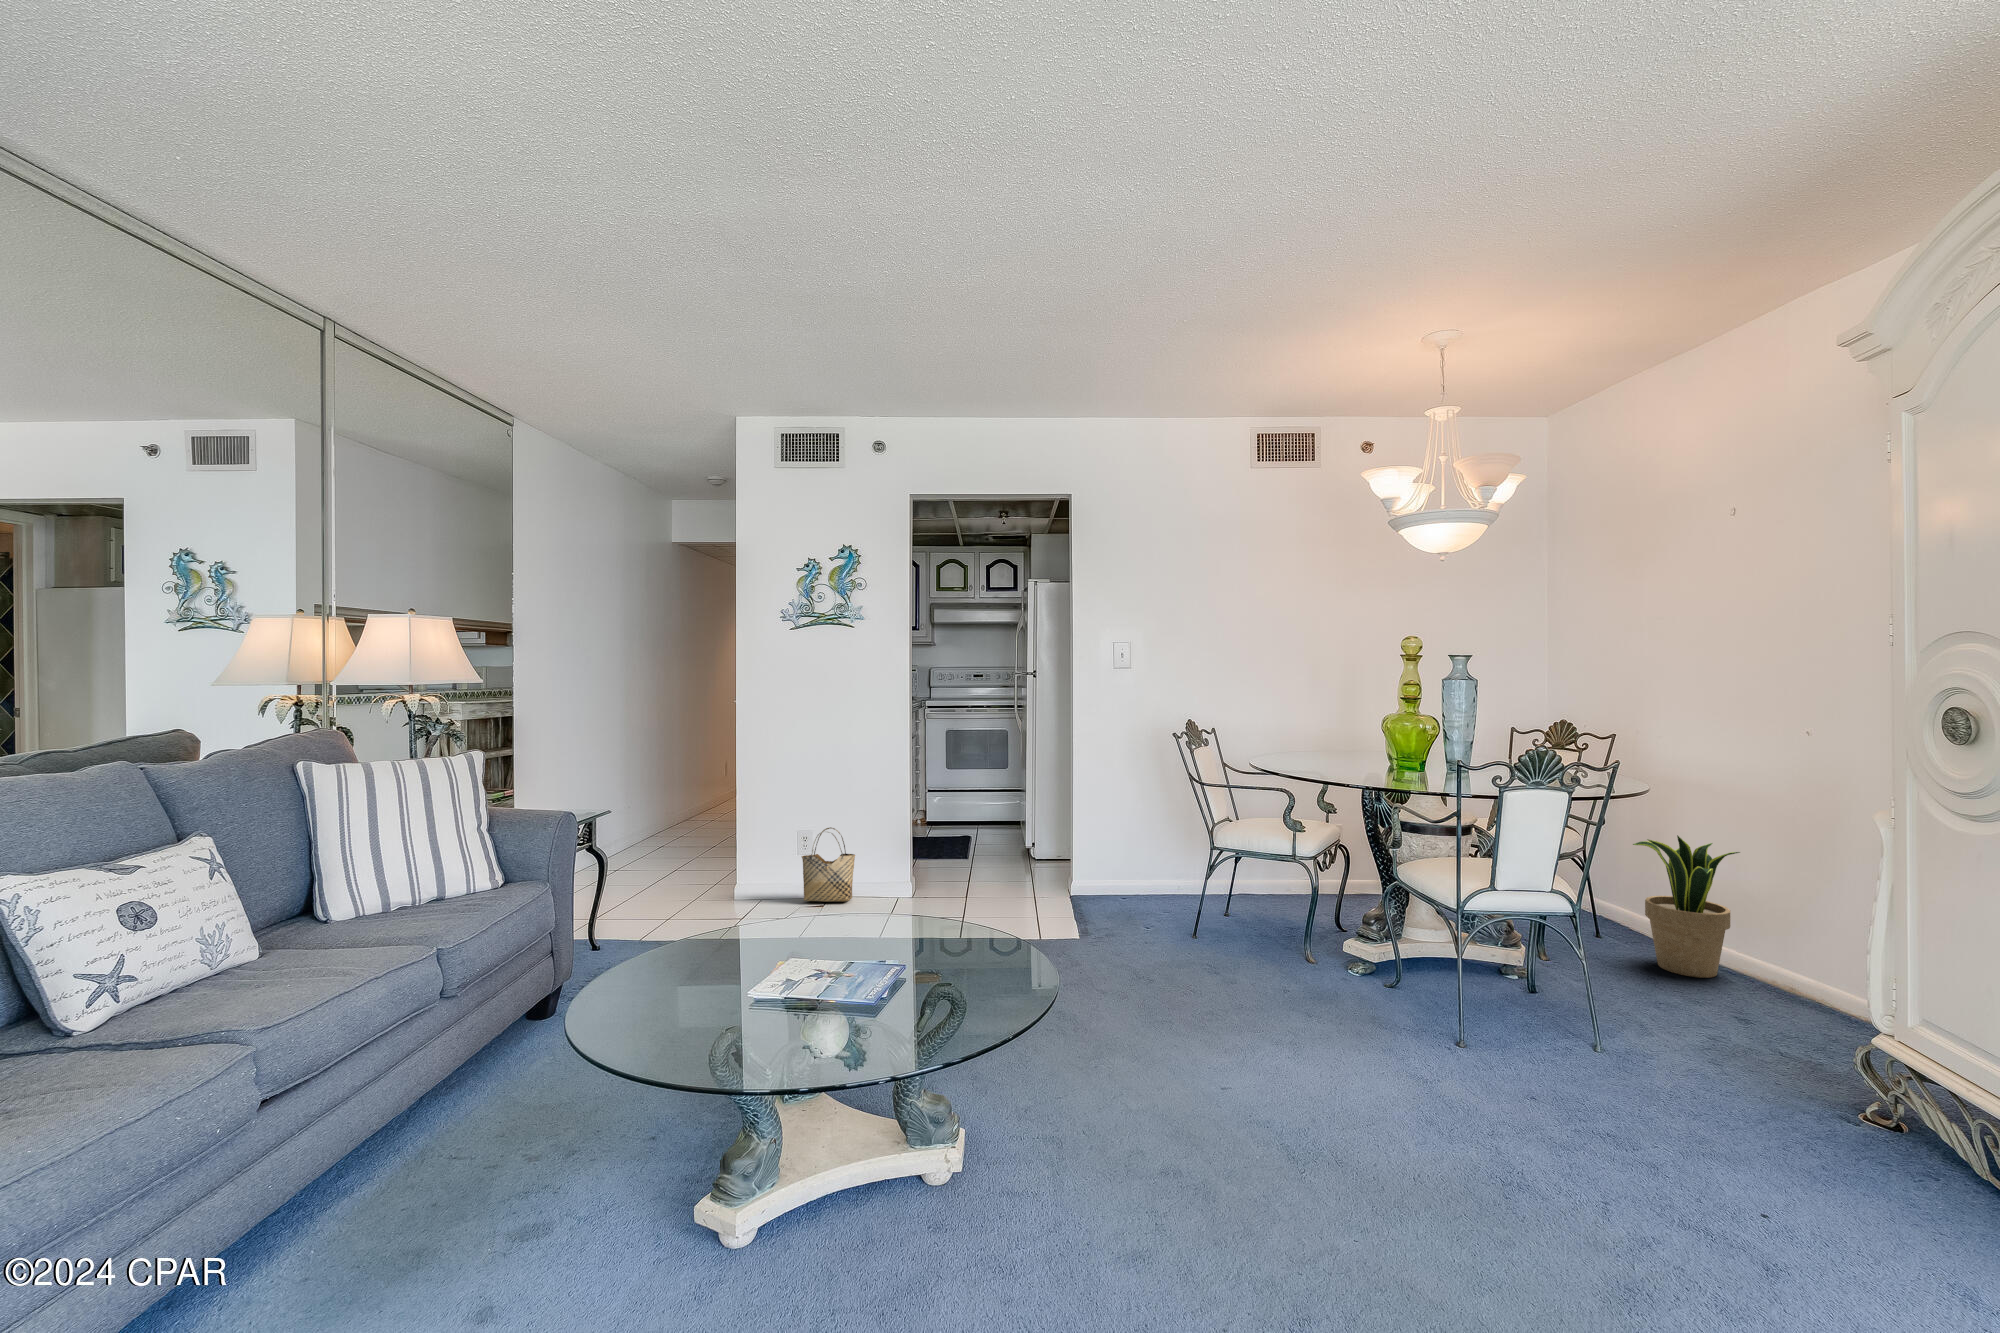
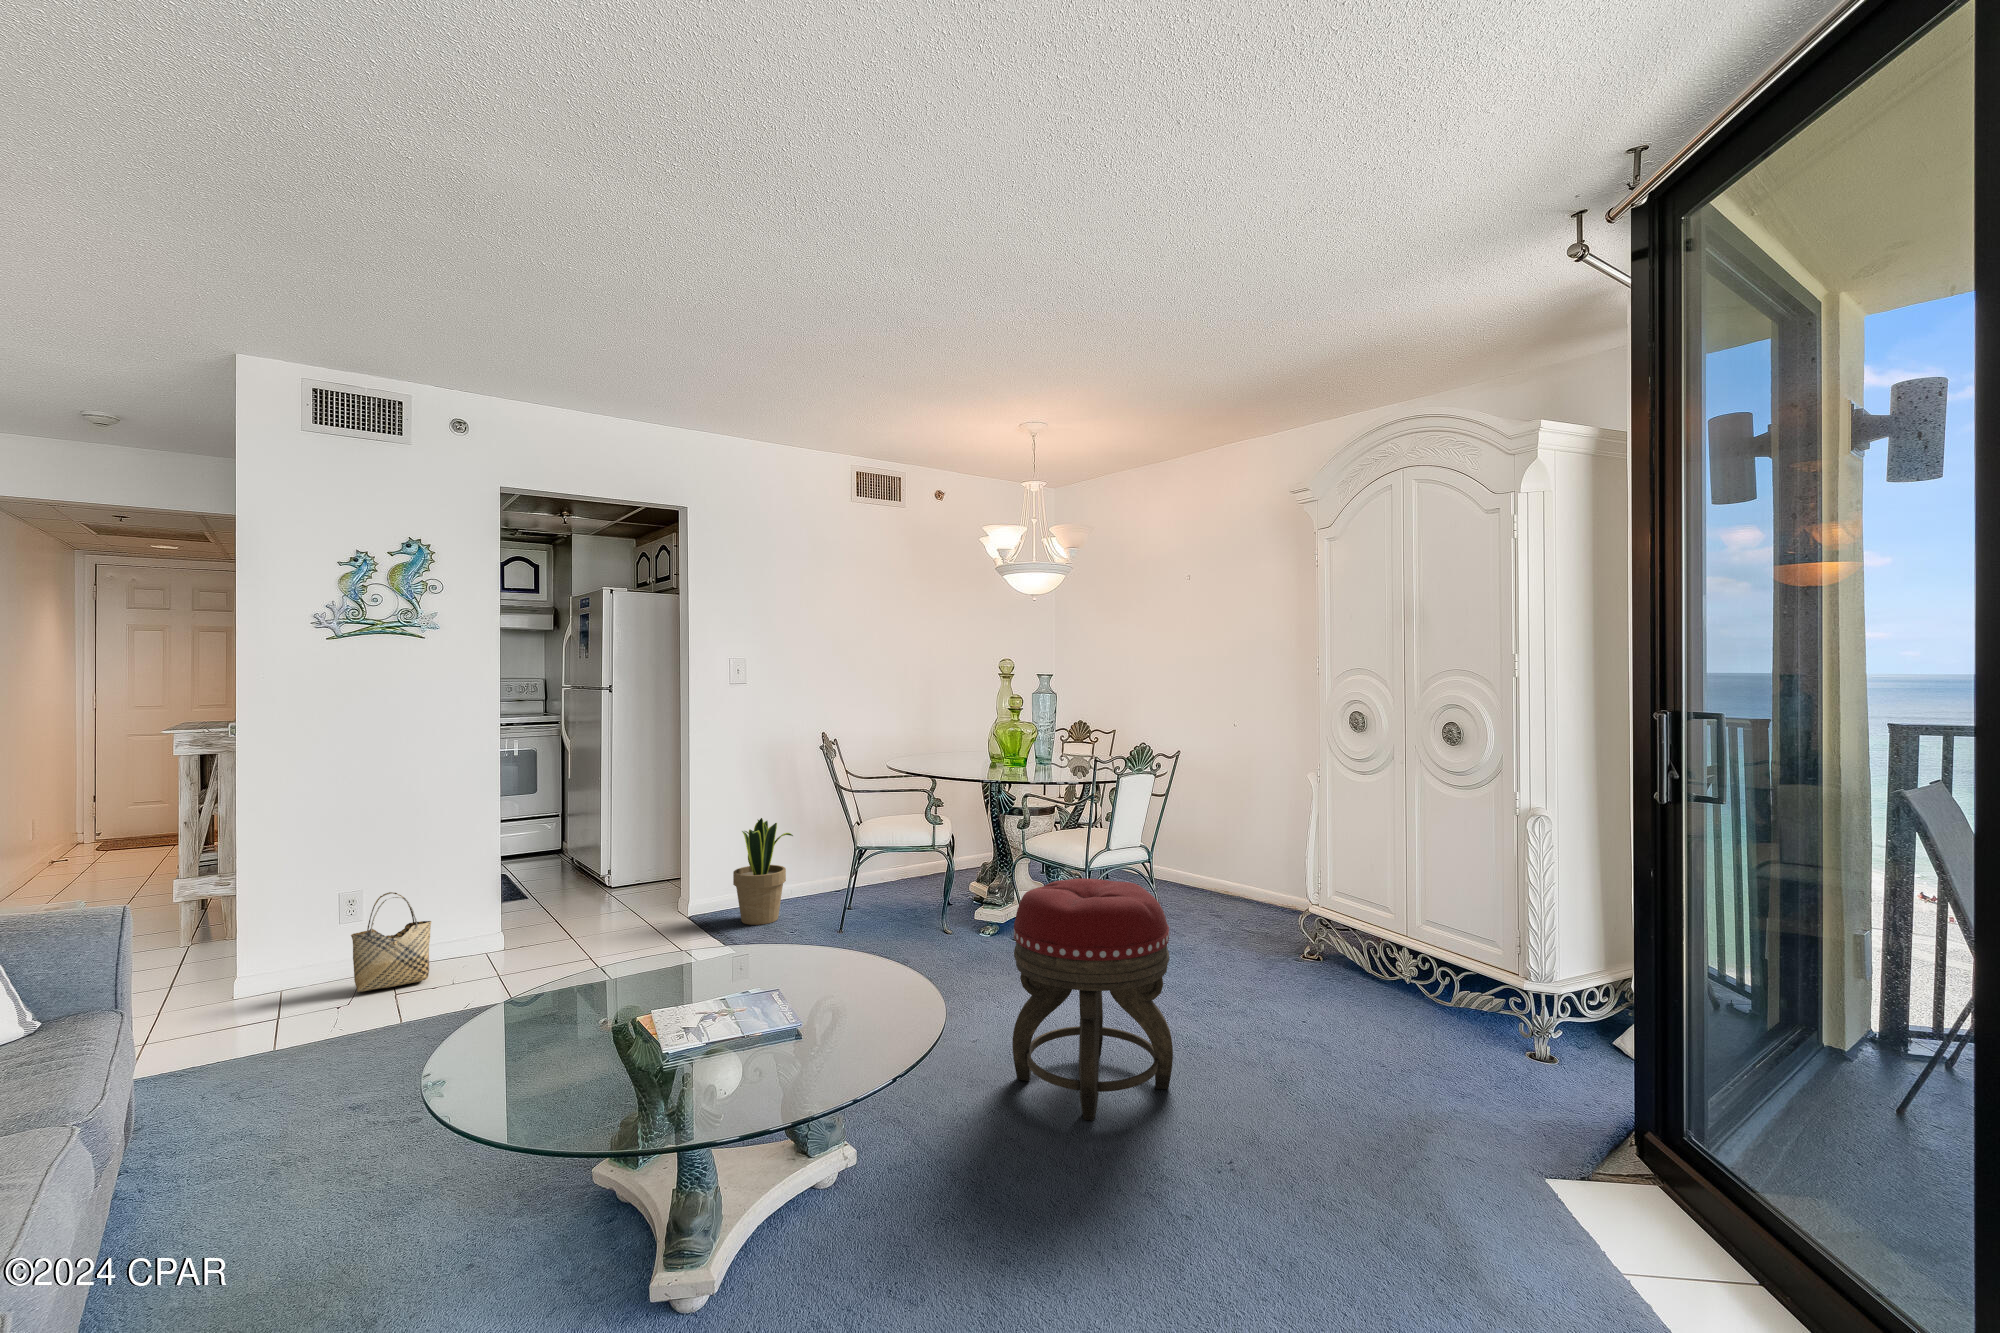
potted plant: present [1633,835,1740,978] -> present [733,818,793,925]
footstool: none [1203,915,1419,1236] -> present [1012,878,1173,1120]

